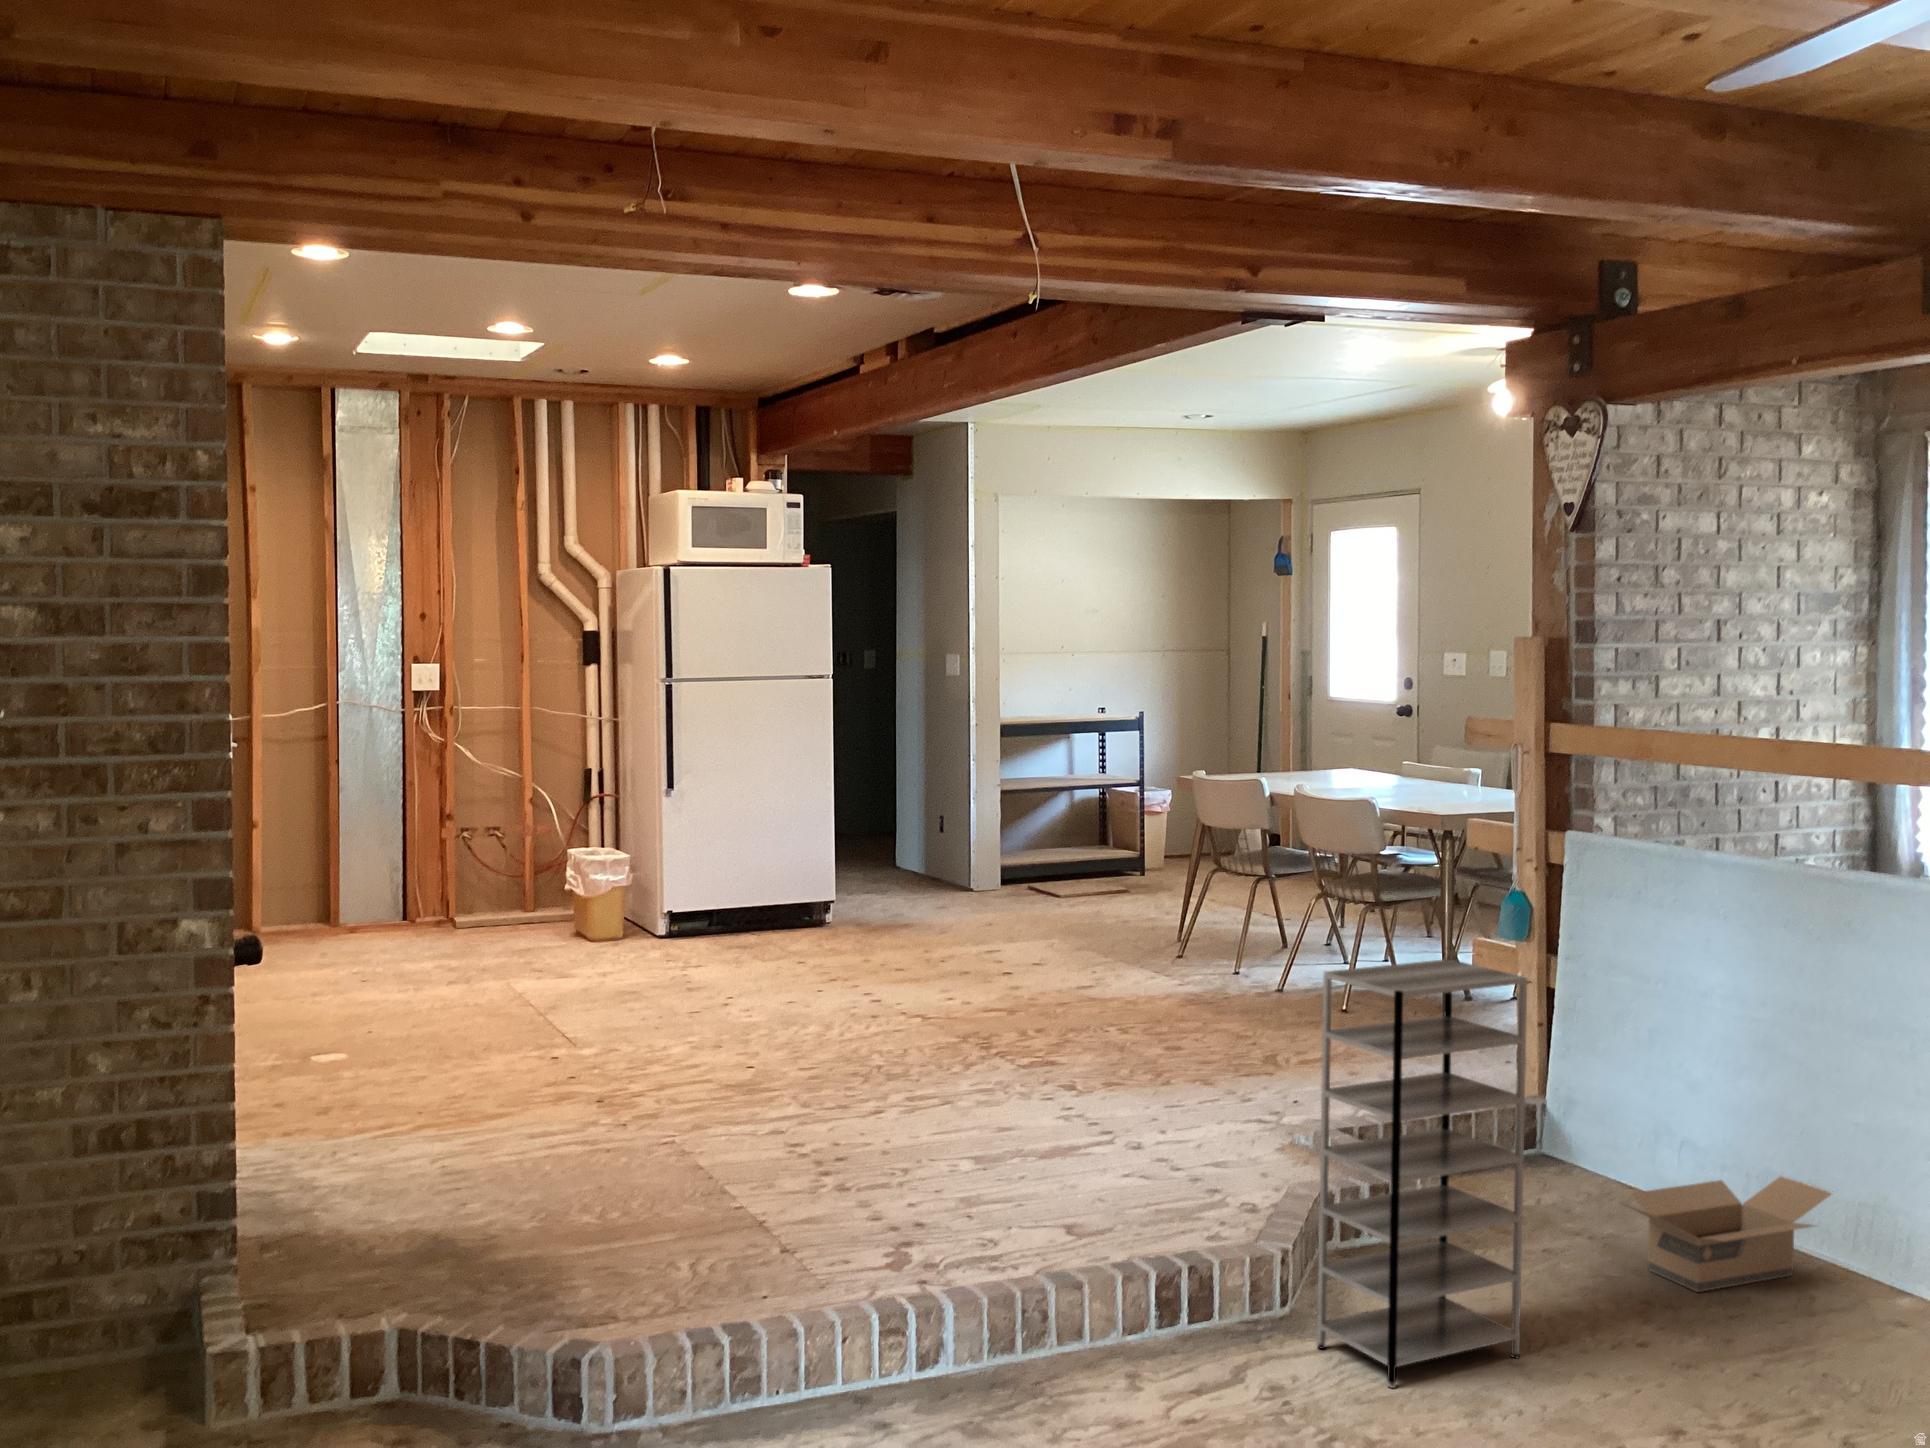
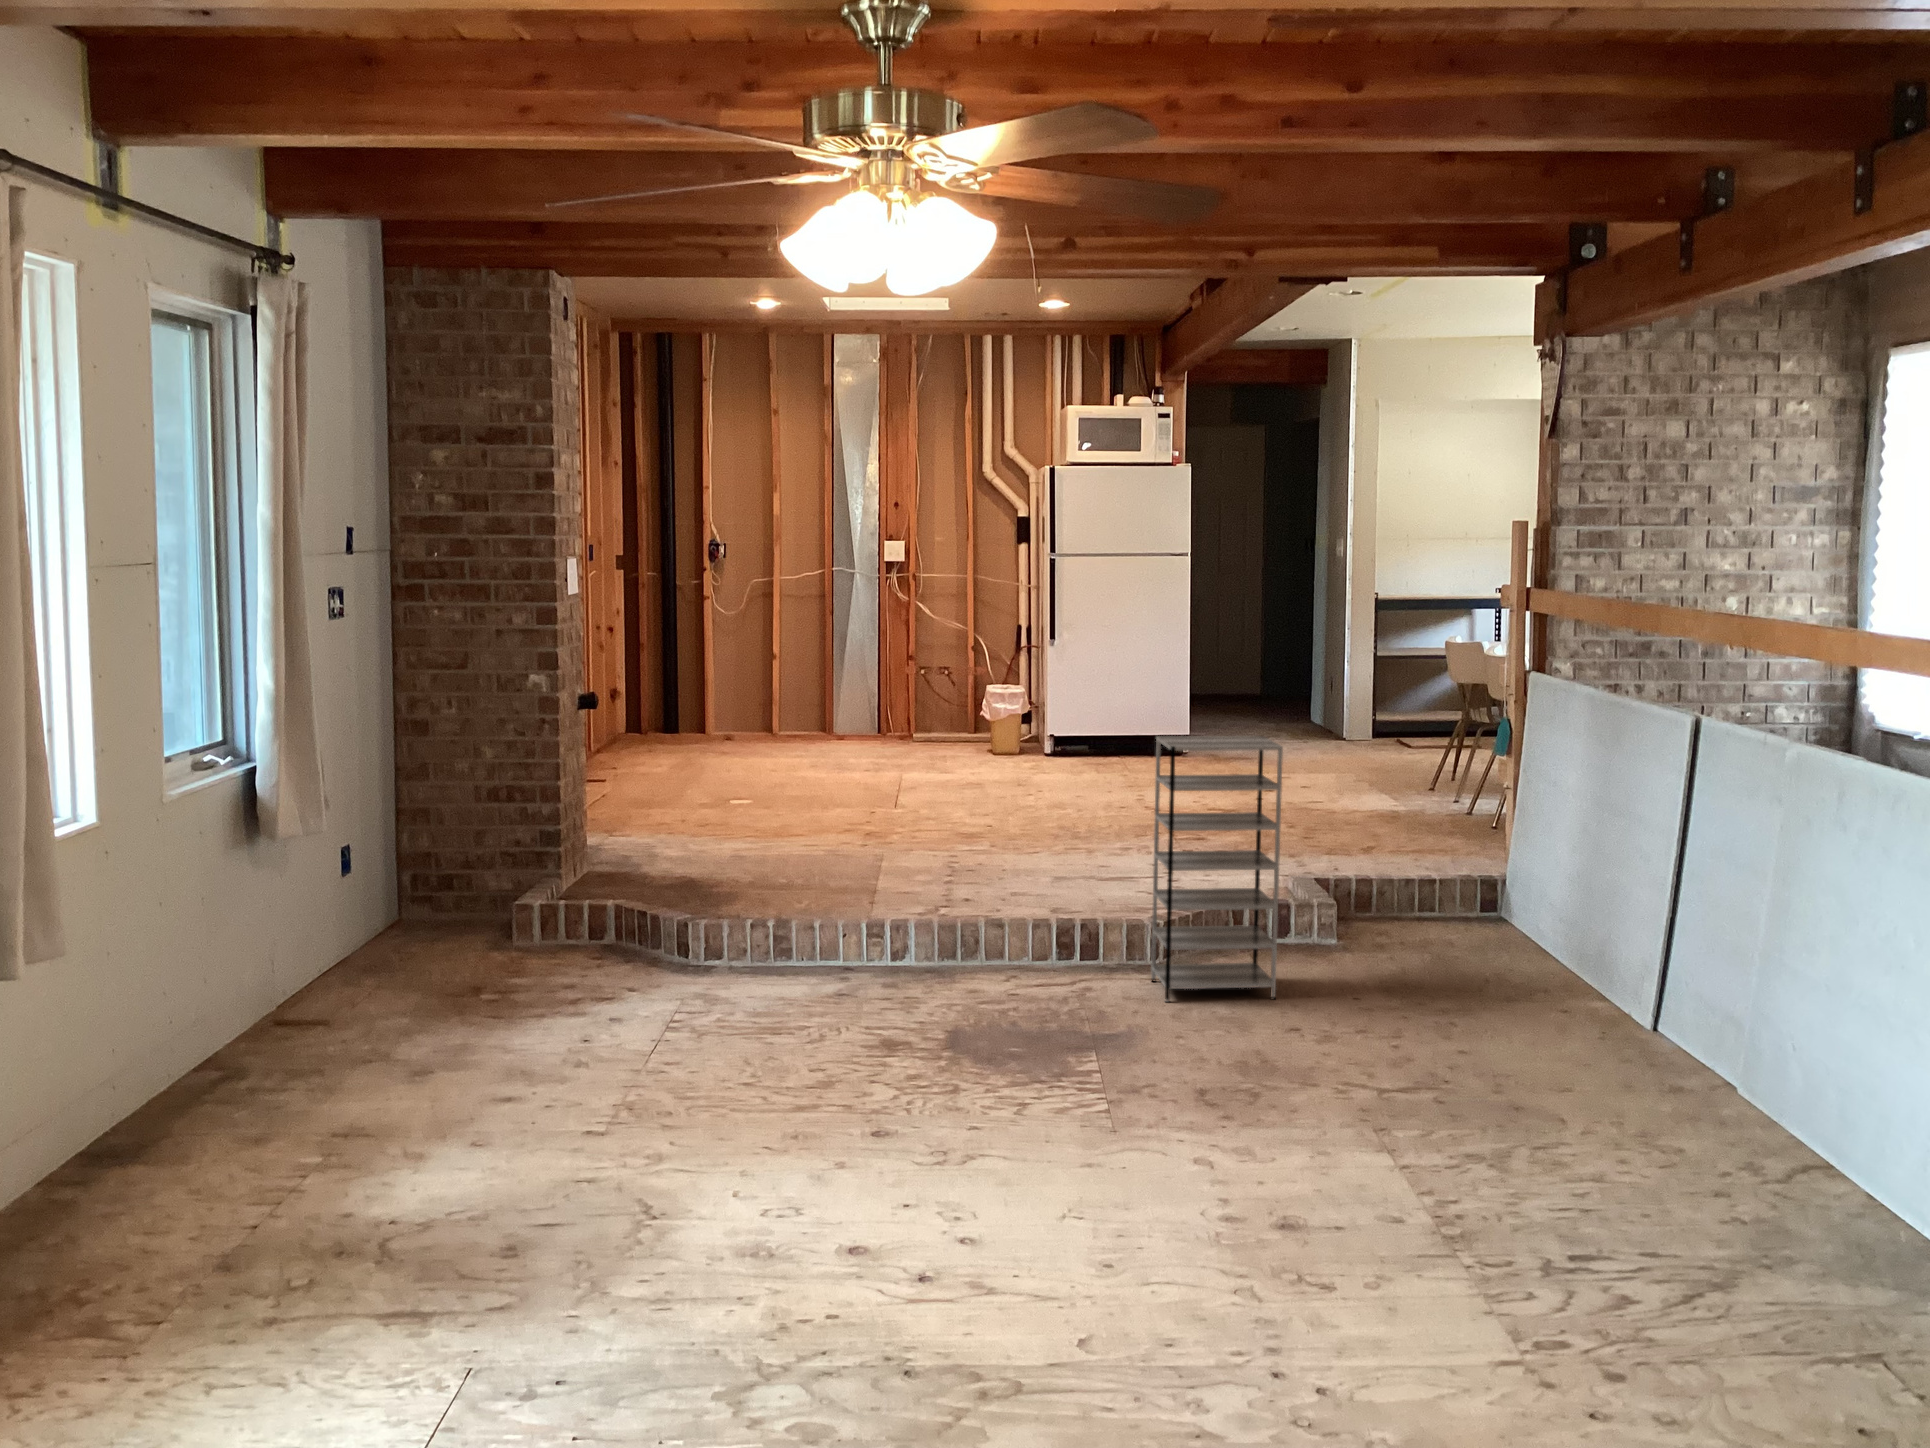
cardboard box: present [1619,1176,1833,1292] -> none [1411,916,1594,986]

